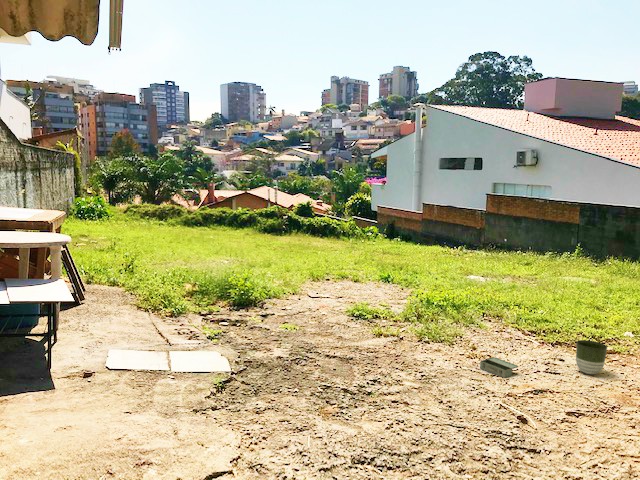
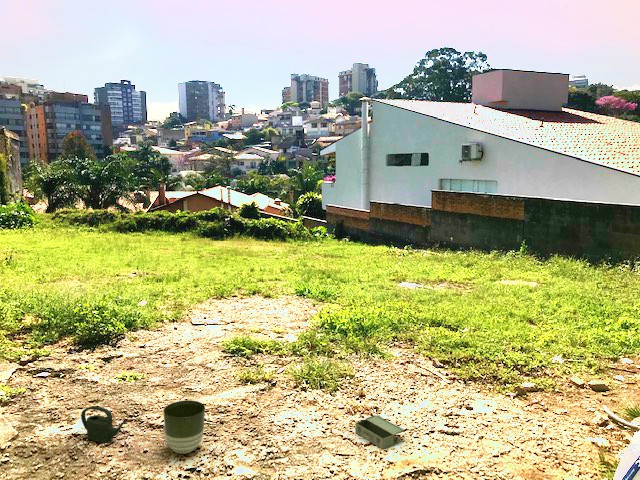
watering can: none [283,339,320,365] -> present [81,406,127,443]
planter: present [576,340,607,374] -> present [164,400,205,454]

